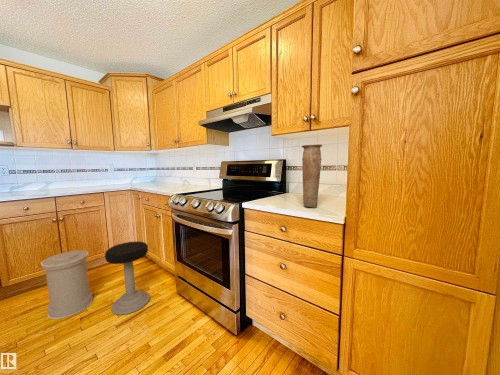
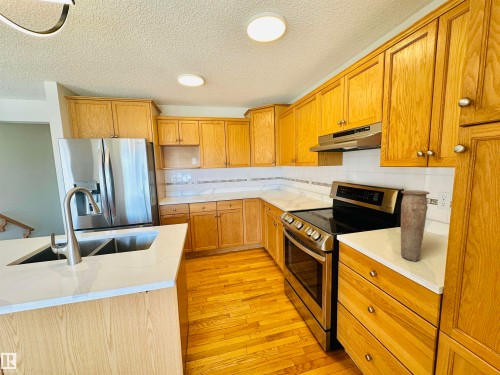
stool: present [105,241,150,315] -> none [239,242,266,295]
trash can: present [41,250,93,319] -> none [208,239,232,282]

